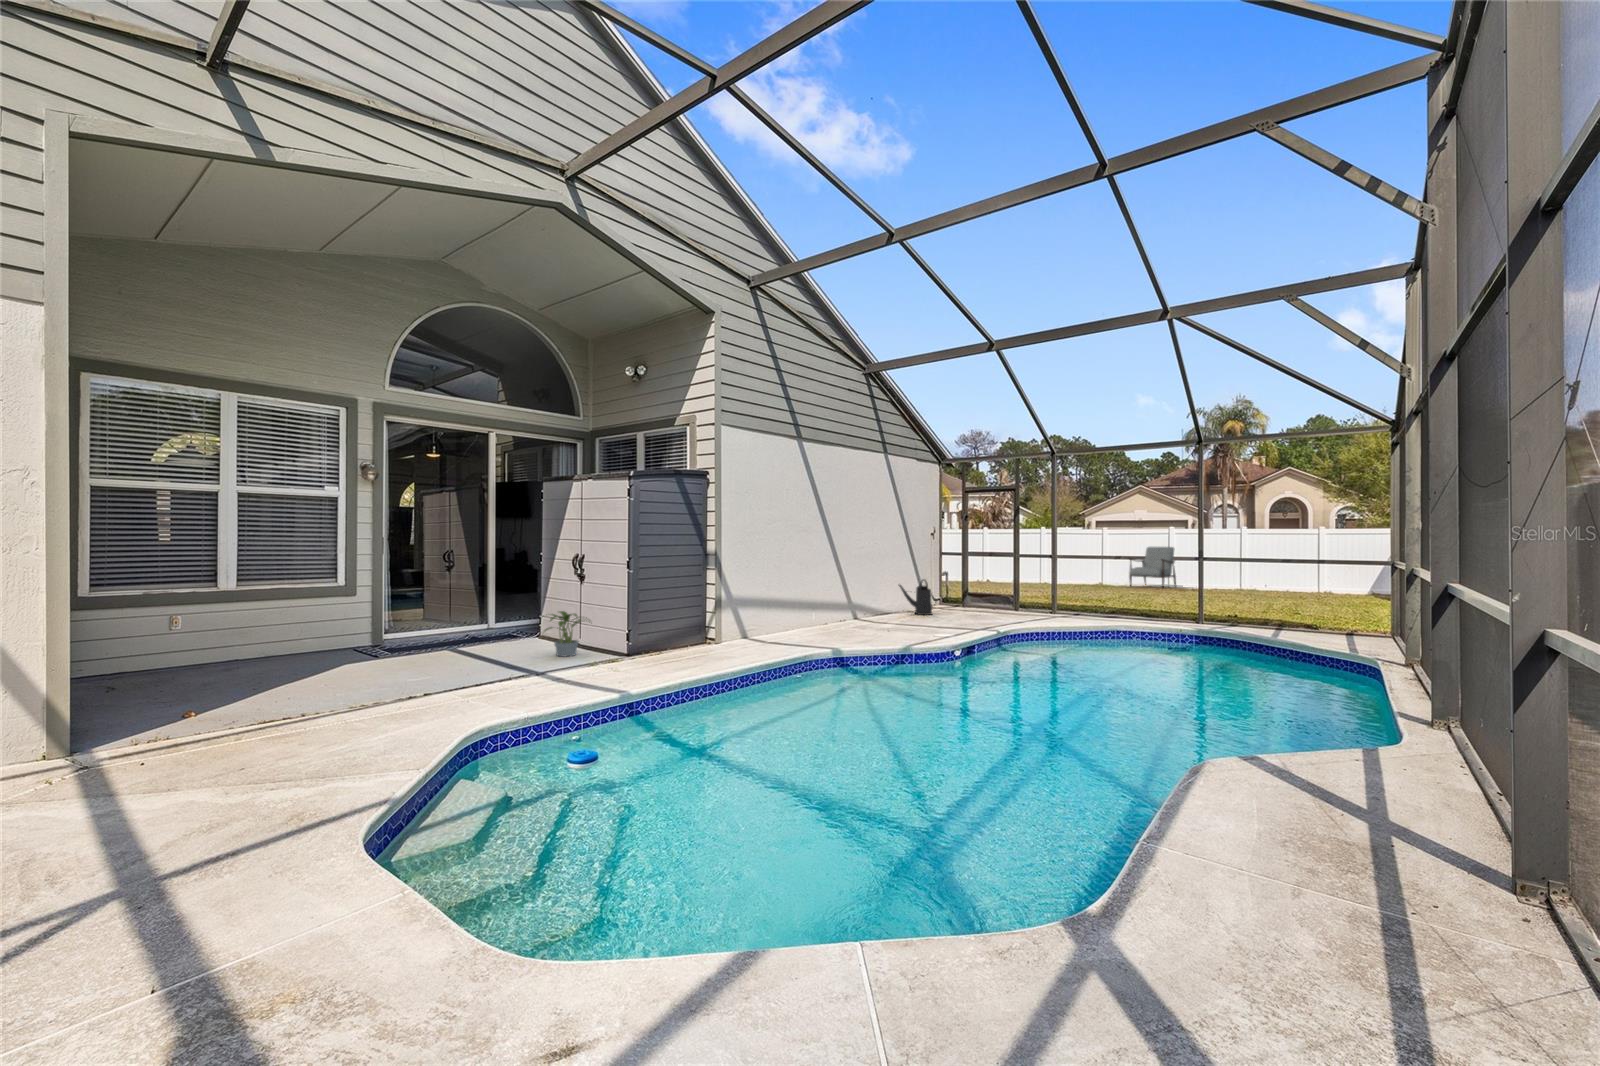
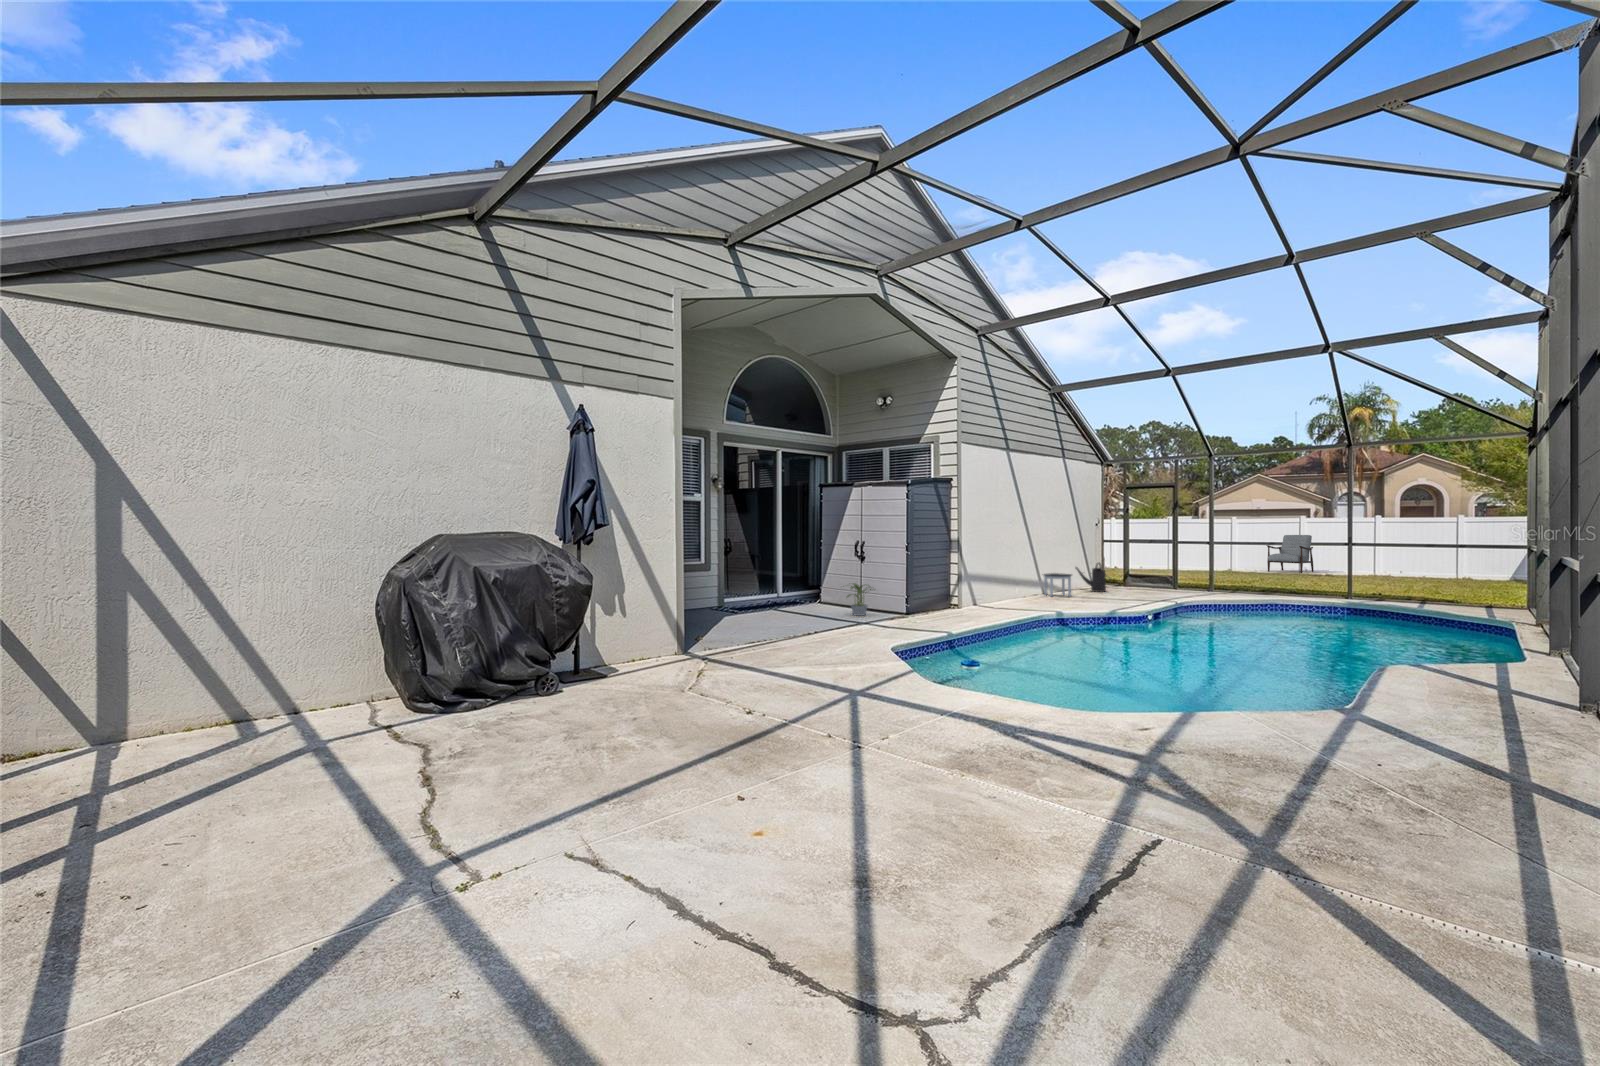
round table: none [850,593,885,623] -> present [1044,573,1072,597]

